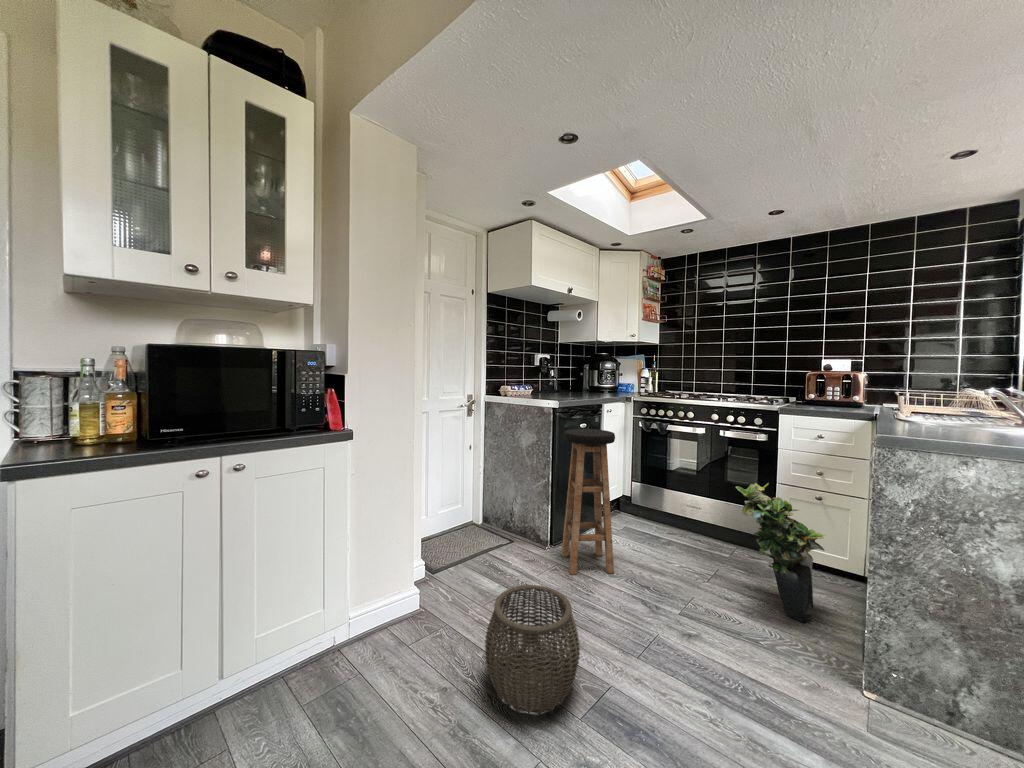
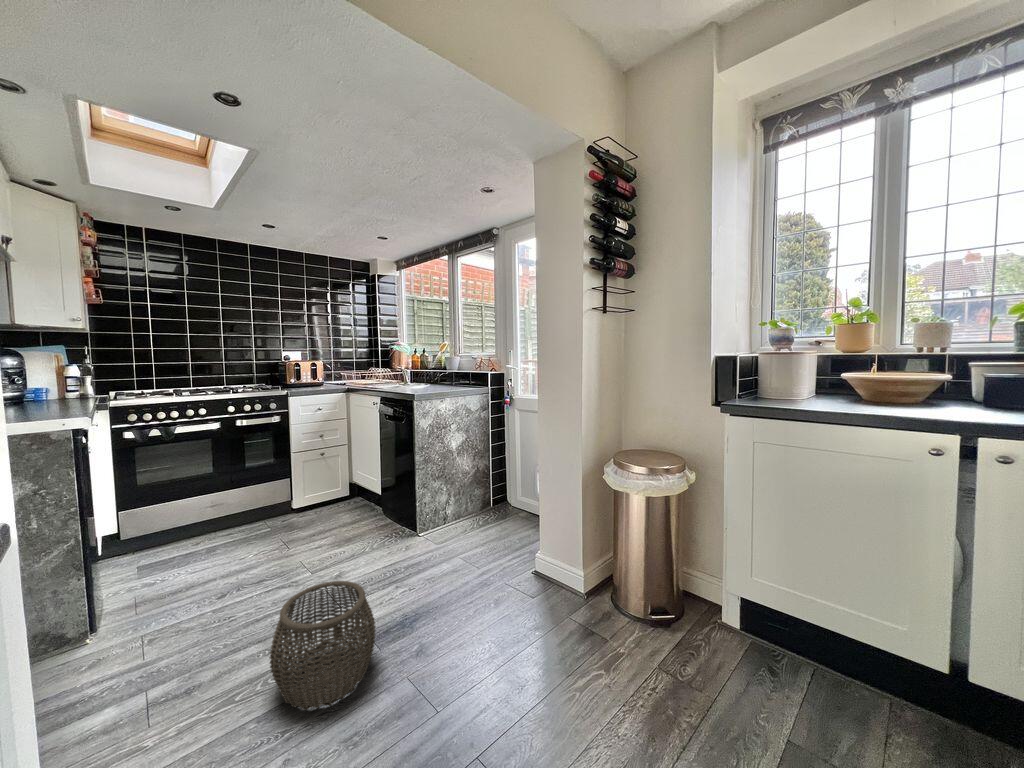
bar stool: present [561,429,615,575] -> none [117,440,217,631]
potted plant: present [736,483,824,622] -> none [312,448,370,532]

